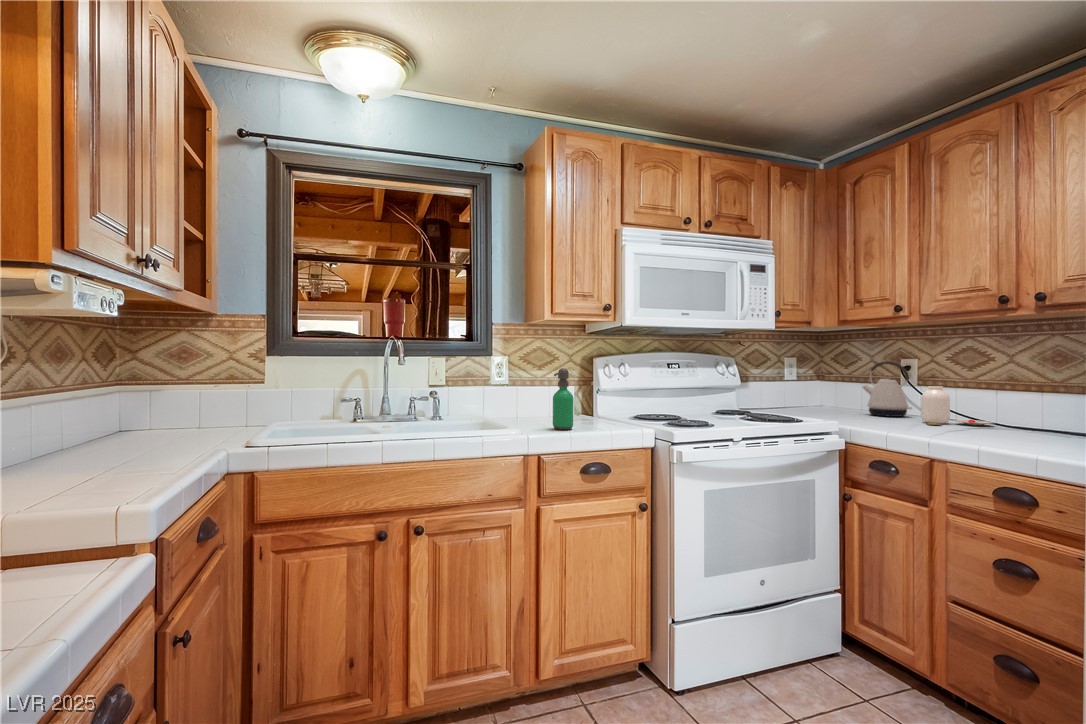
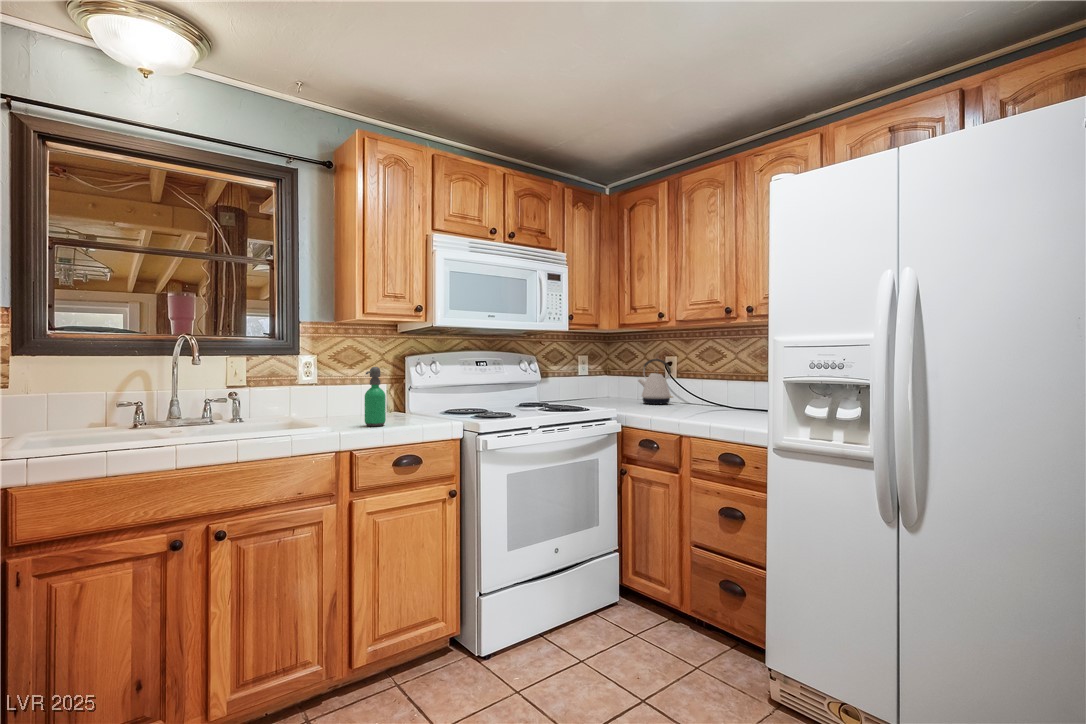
jar: present [921,386,994,425] -> none [678,379,729,410]

